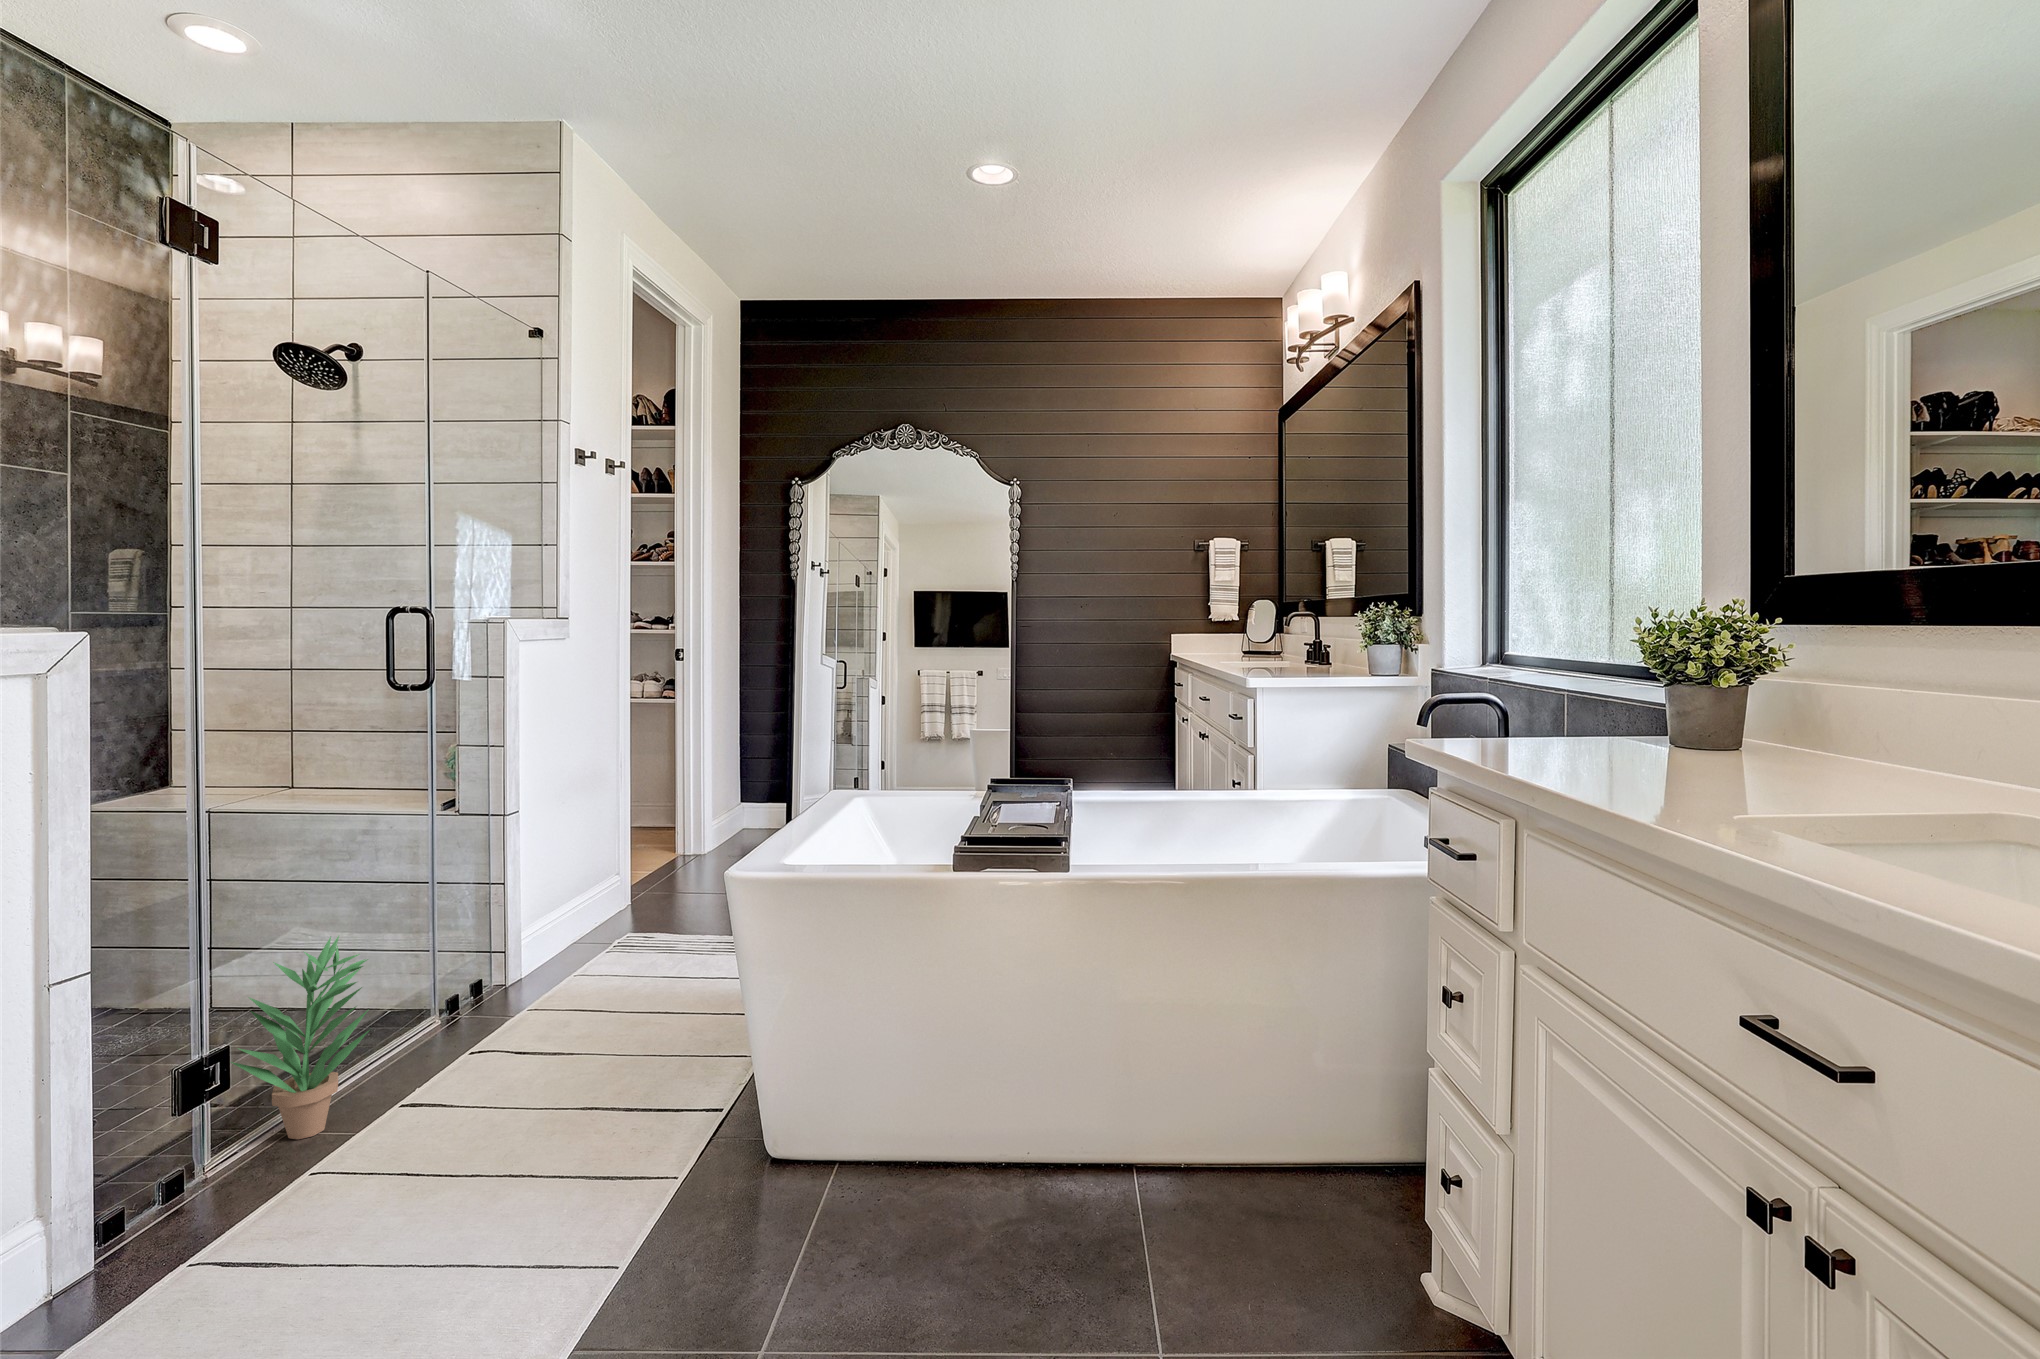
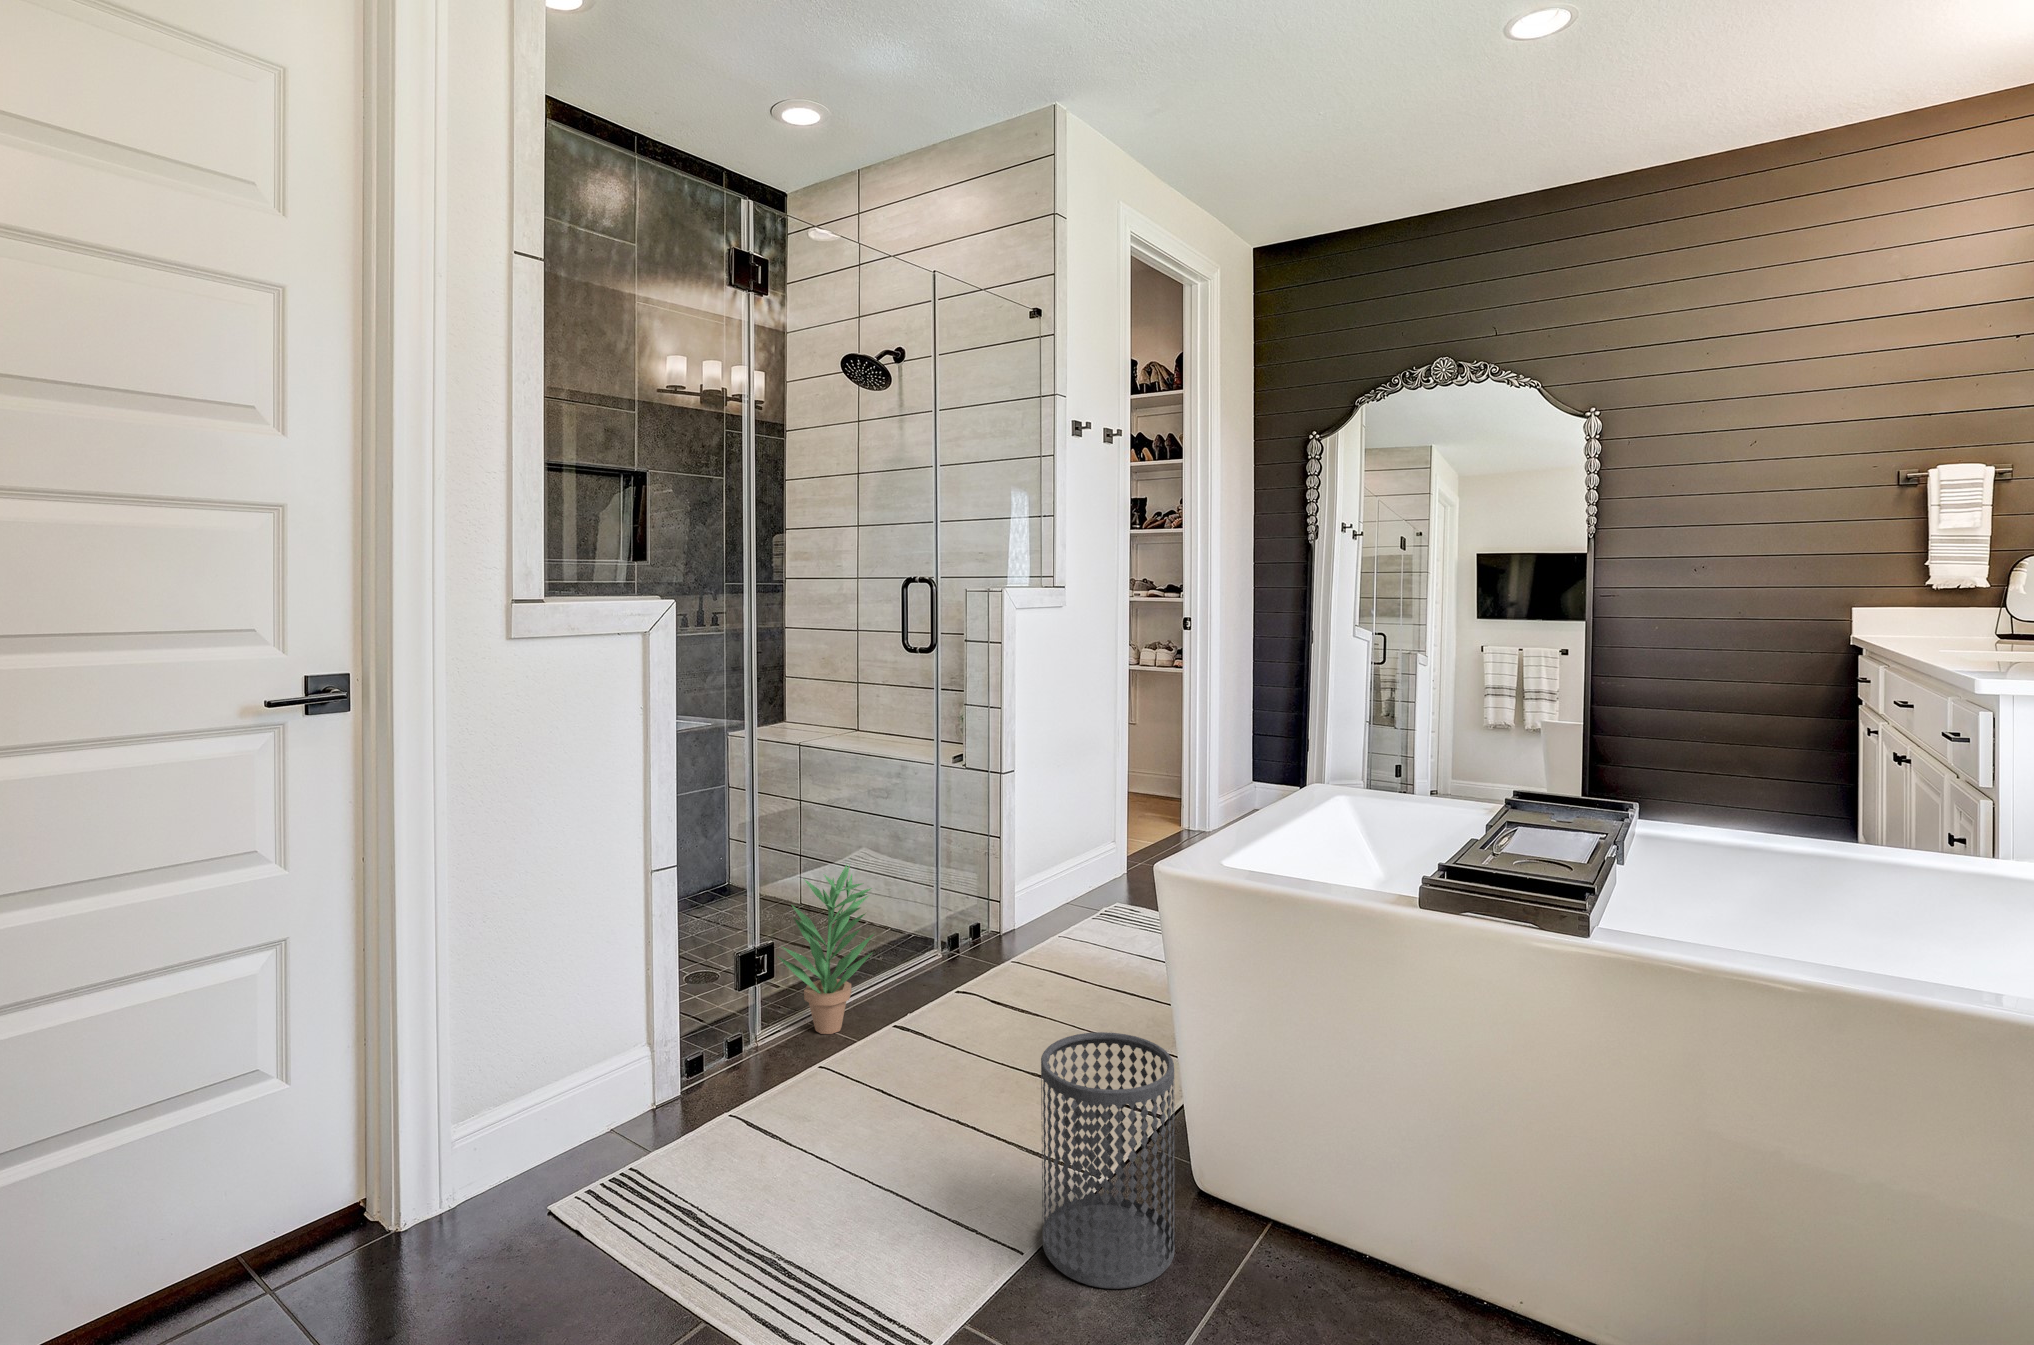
wastebasket: none [636,1035,769,1274] -> present [1041,1032,1175,1289]

